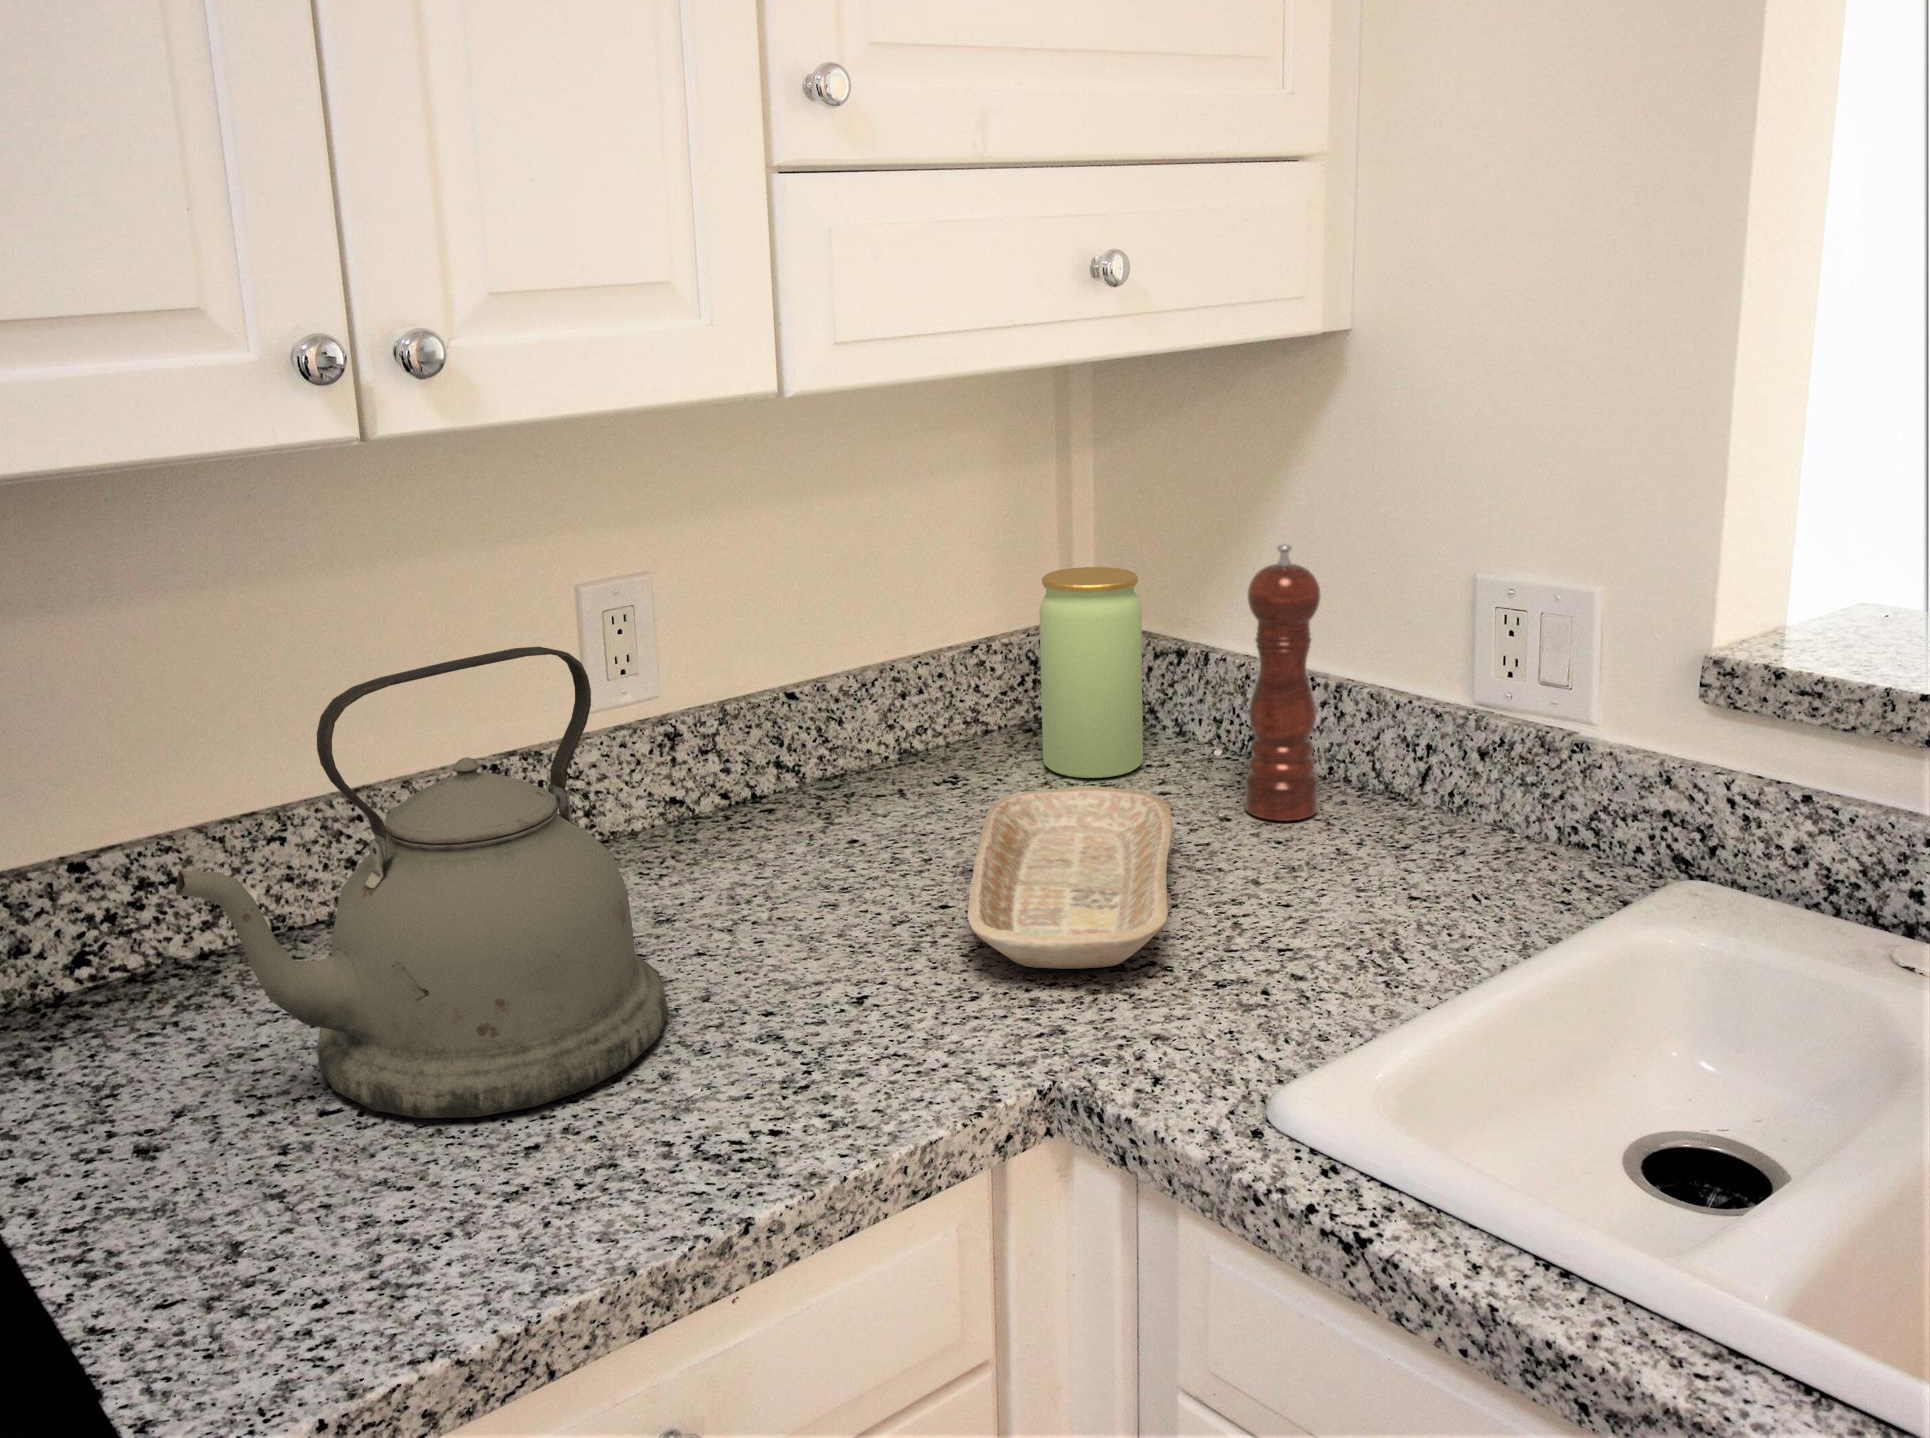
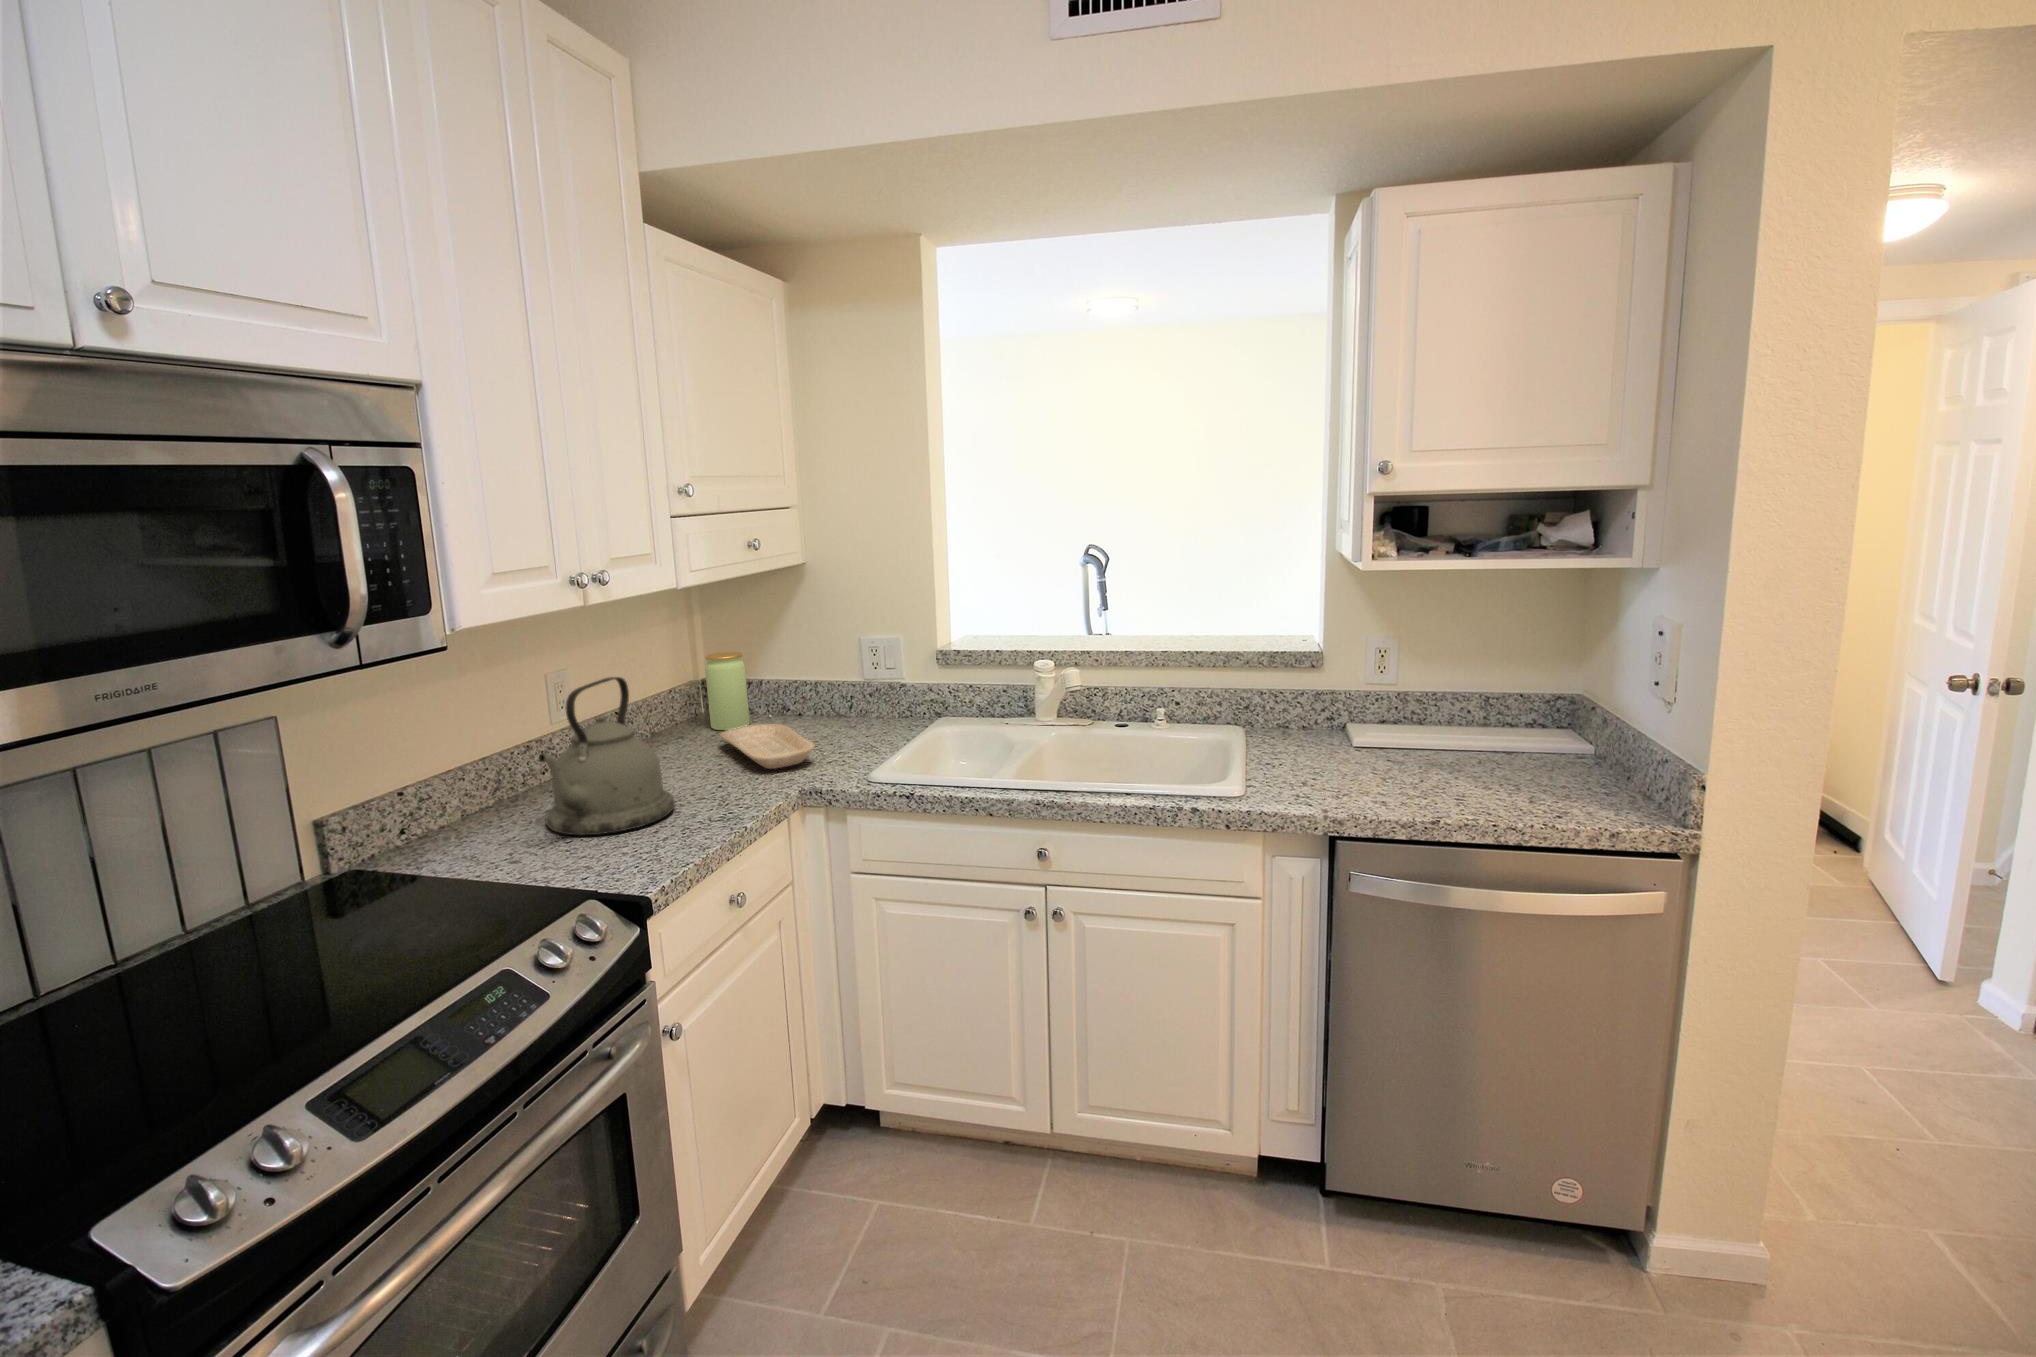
pepper mill: present [1245,544,1320,821] -> none [792,634,822,729]

